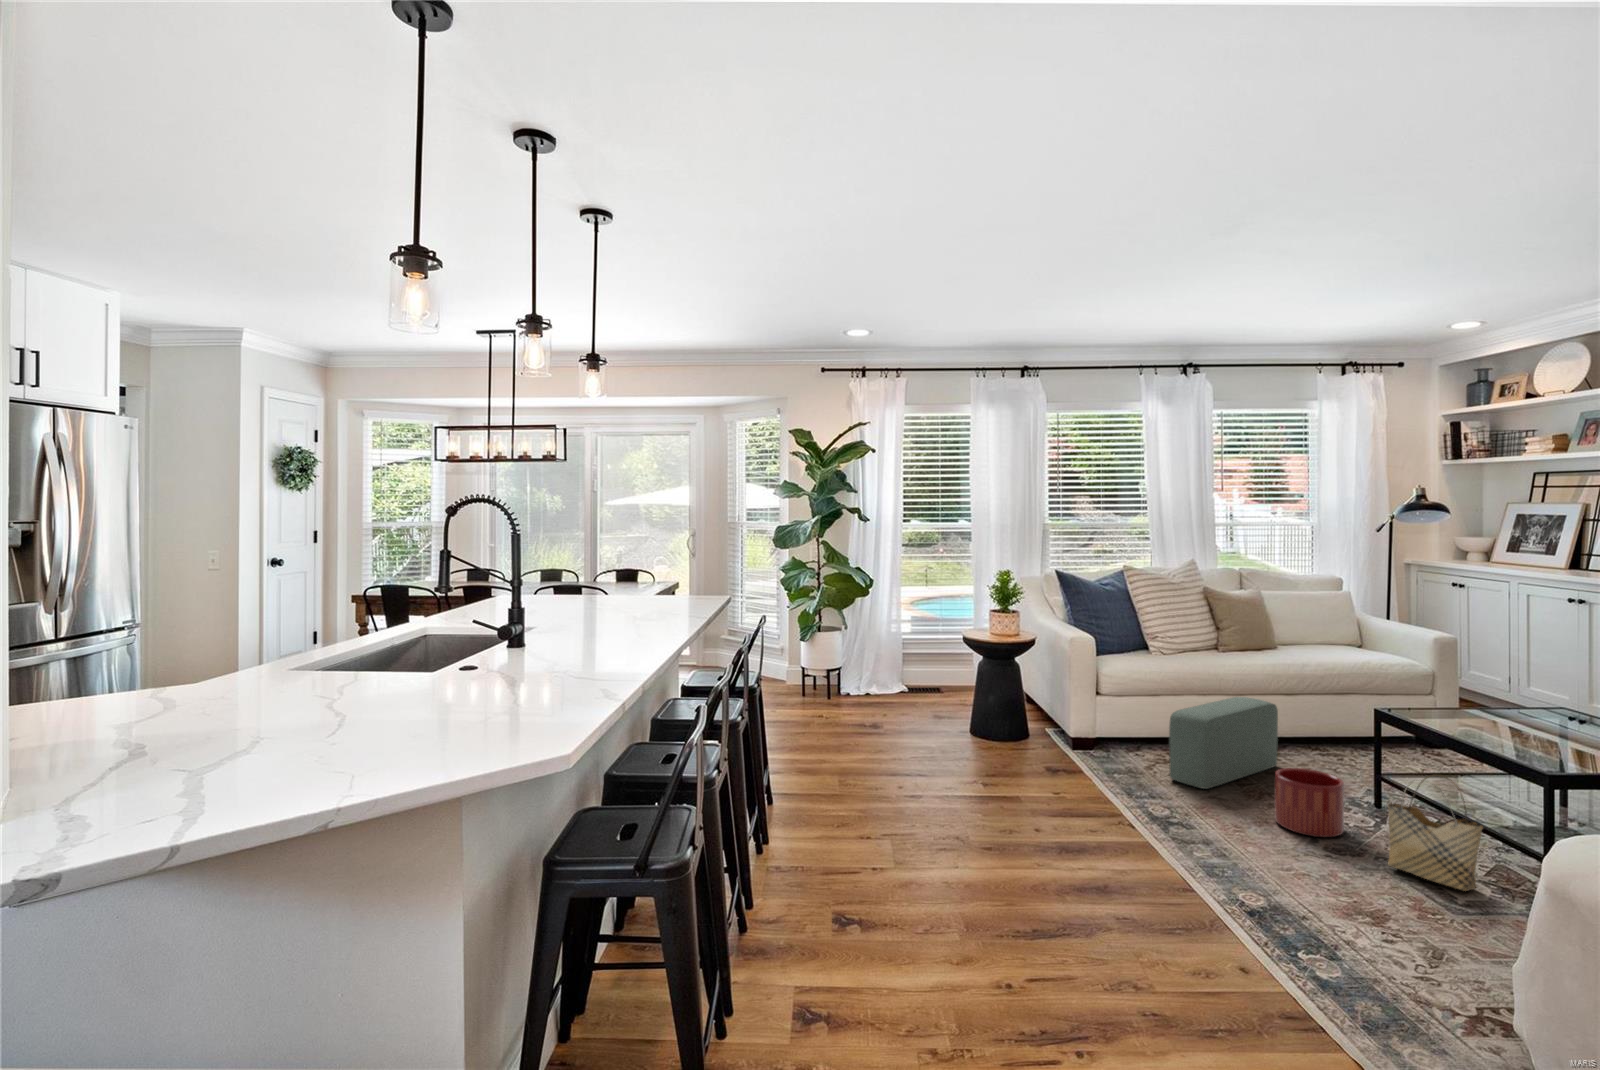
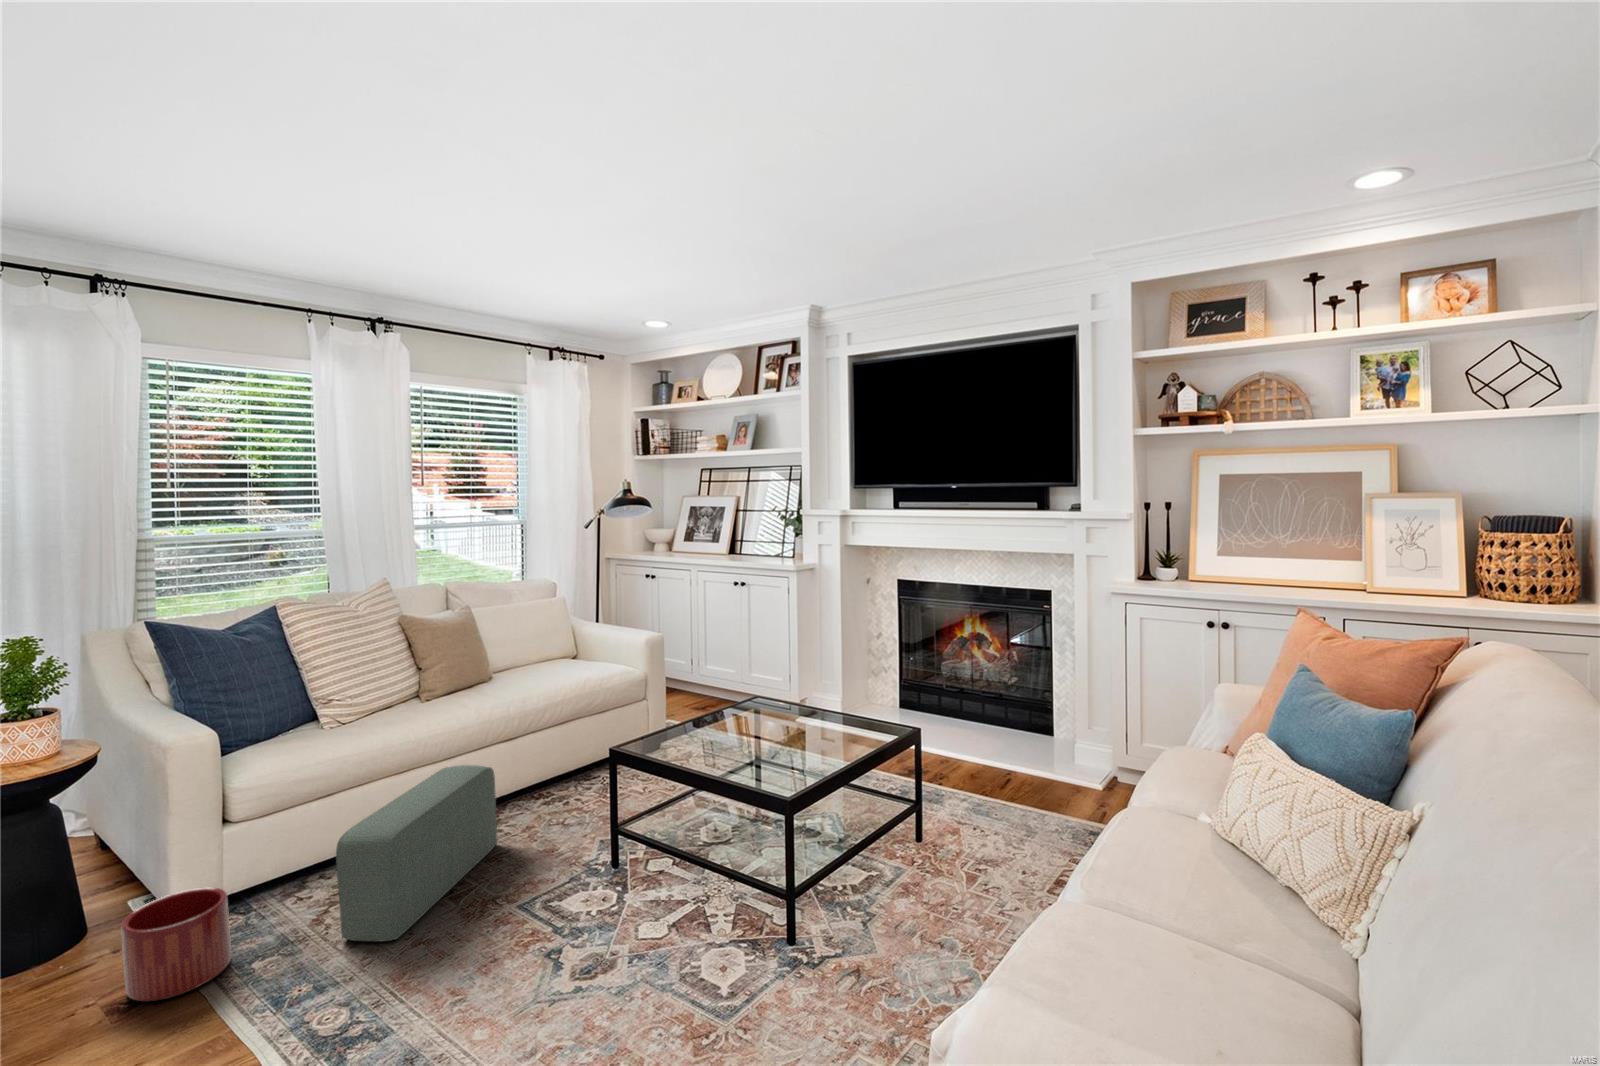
planter: present [1275,768,1344,837] -> present [121,887,231,1001]
woven basket: present [1387,775,1483,891] -> none [617,850,714,997]

